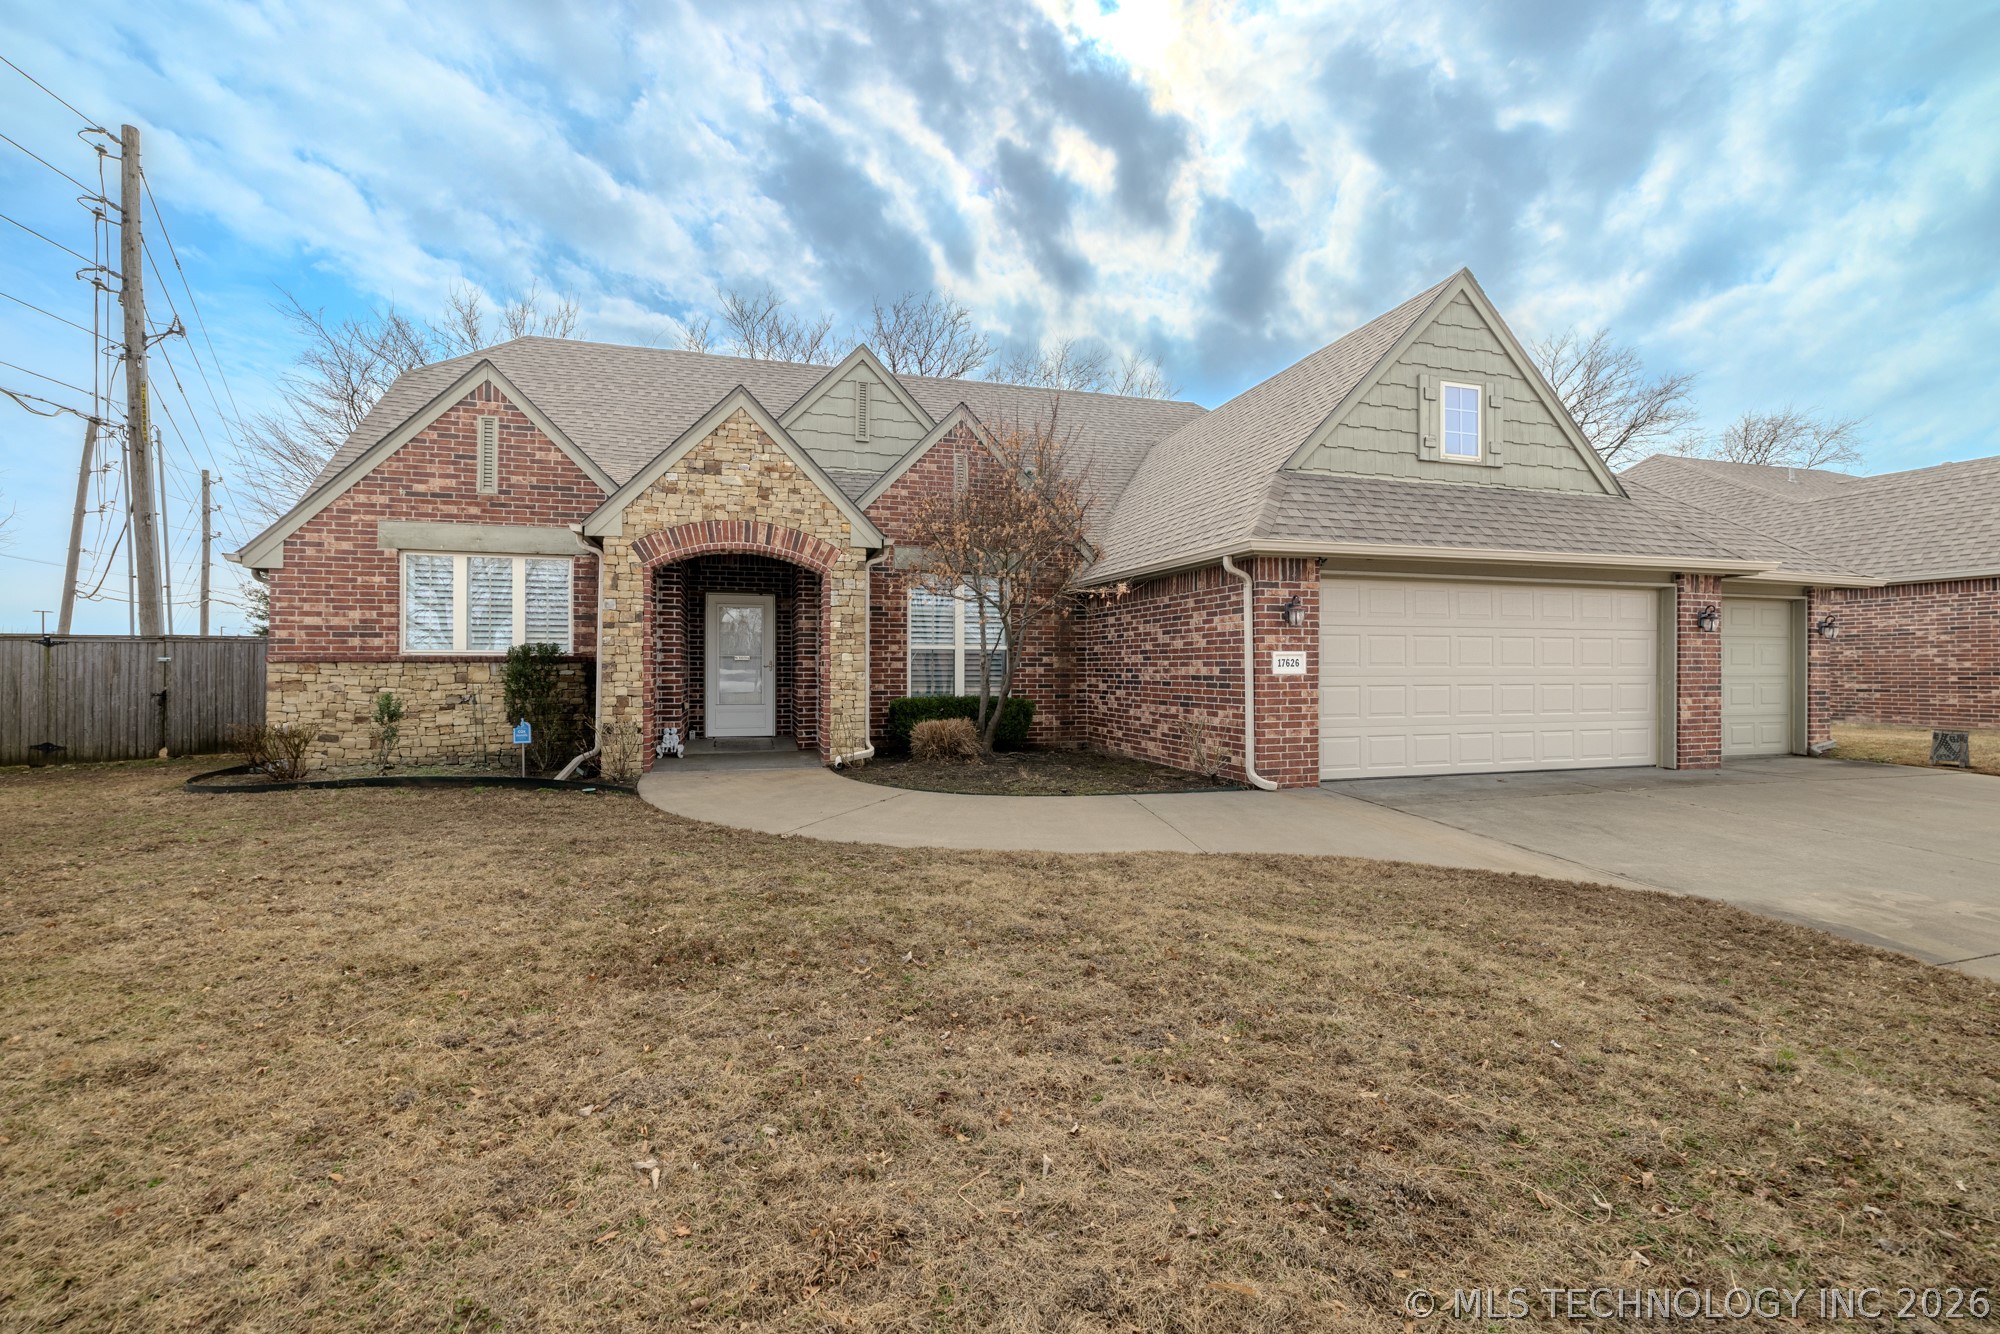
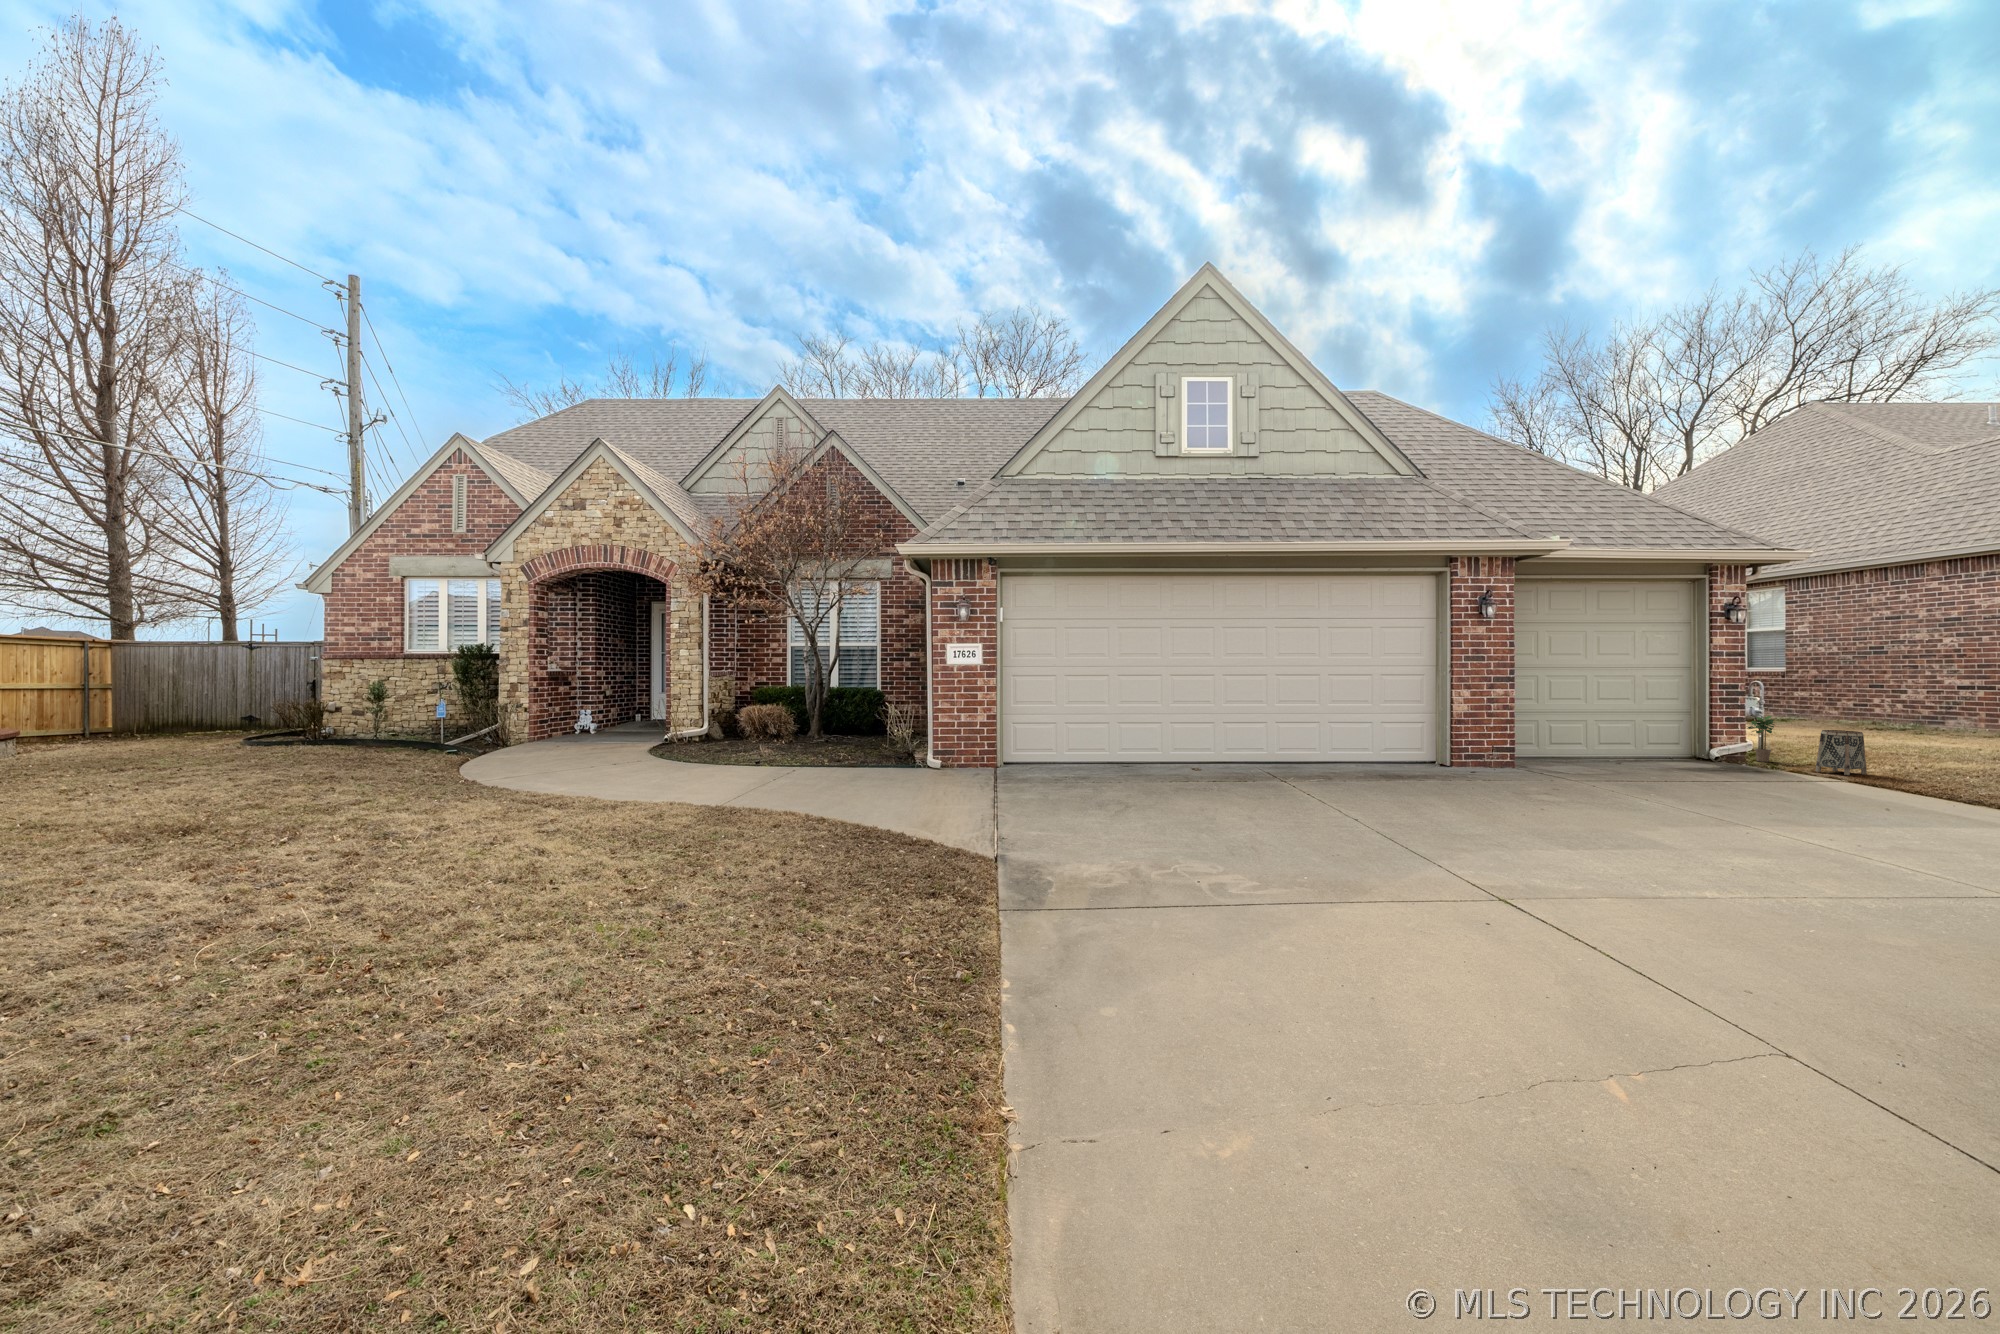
potted plant: none [1834,716,1866,756] -> present [1747,716,1774,762]

